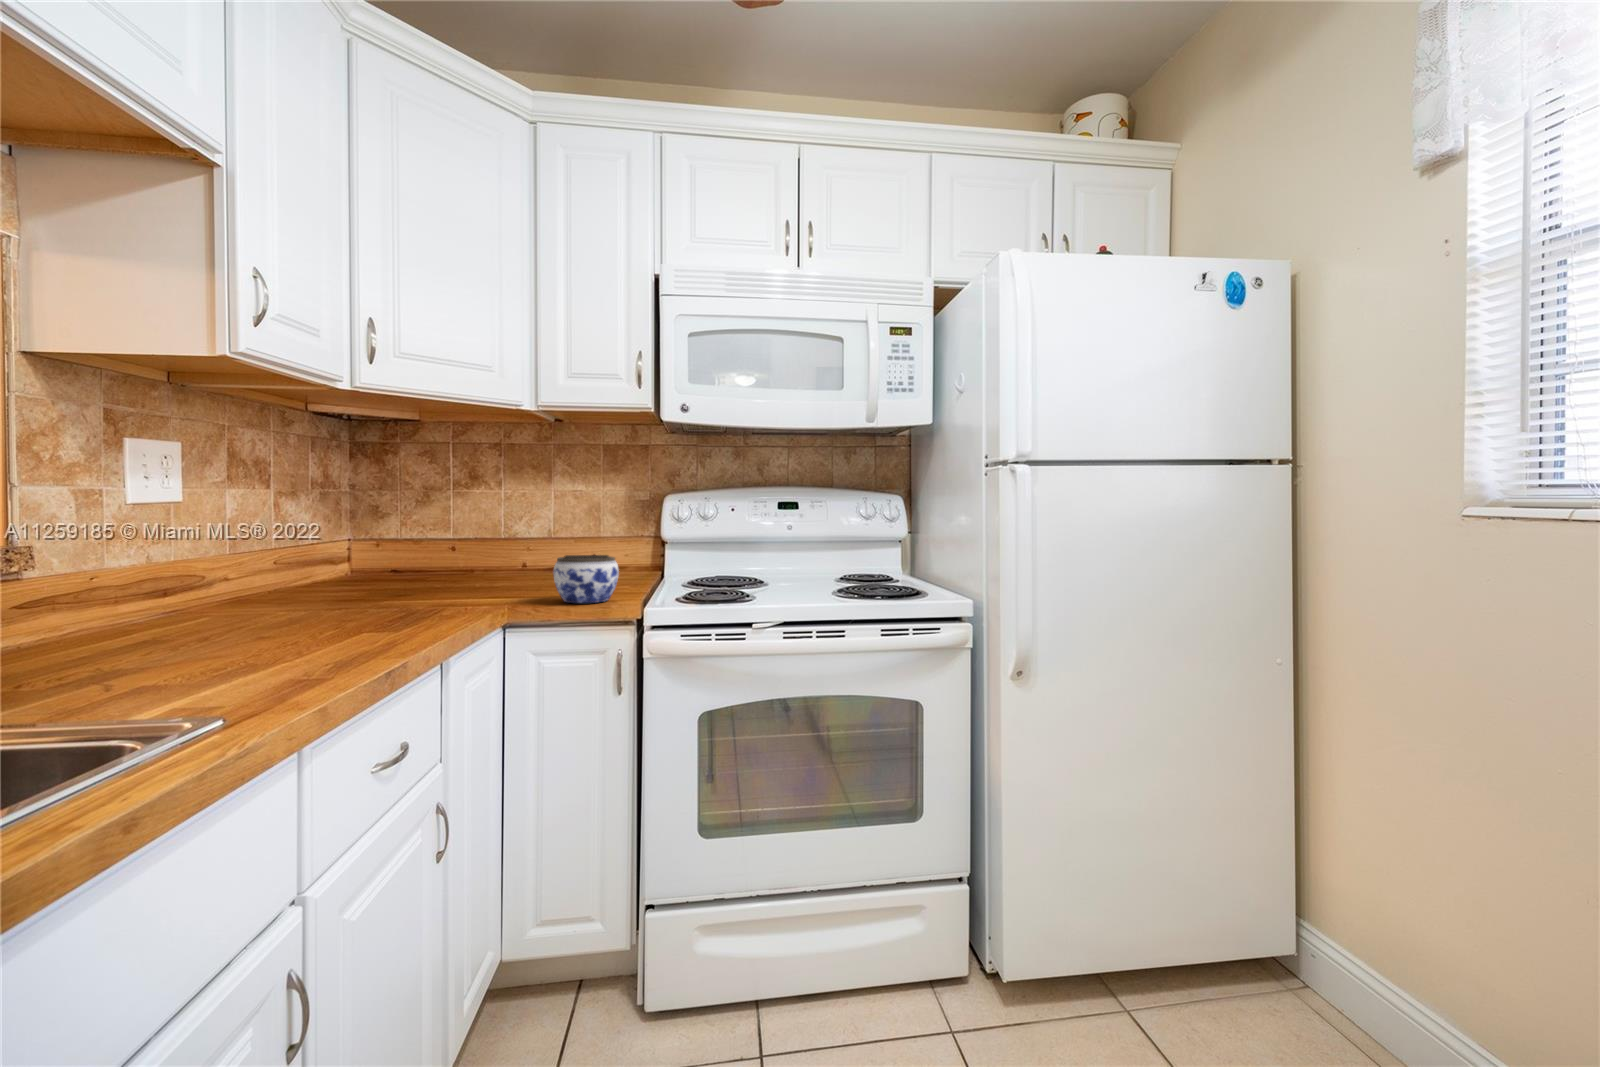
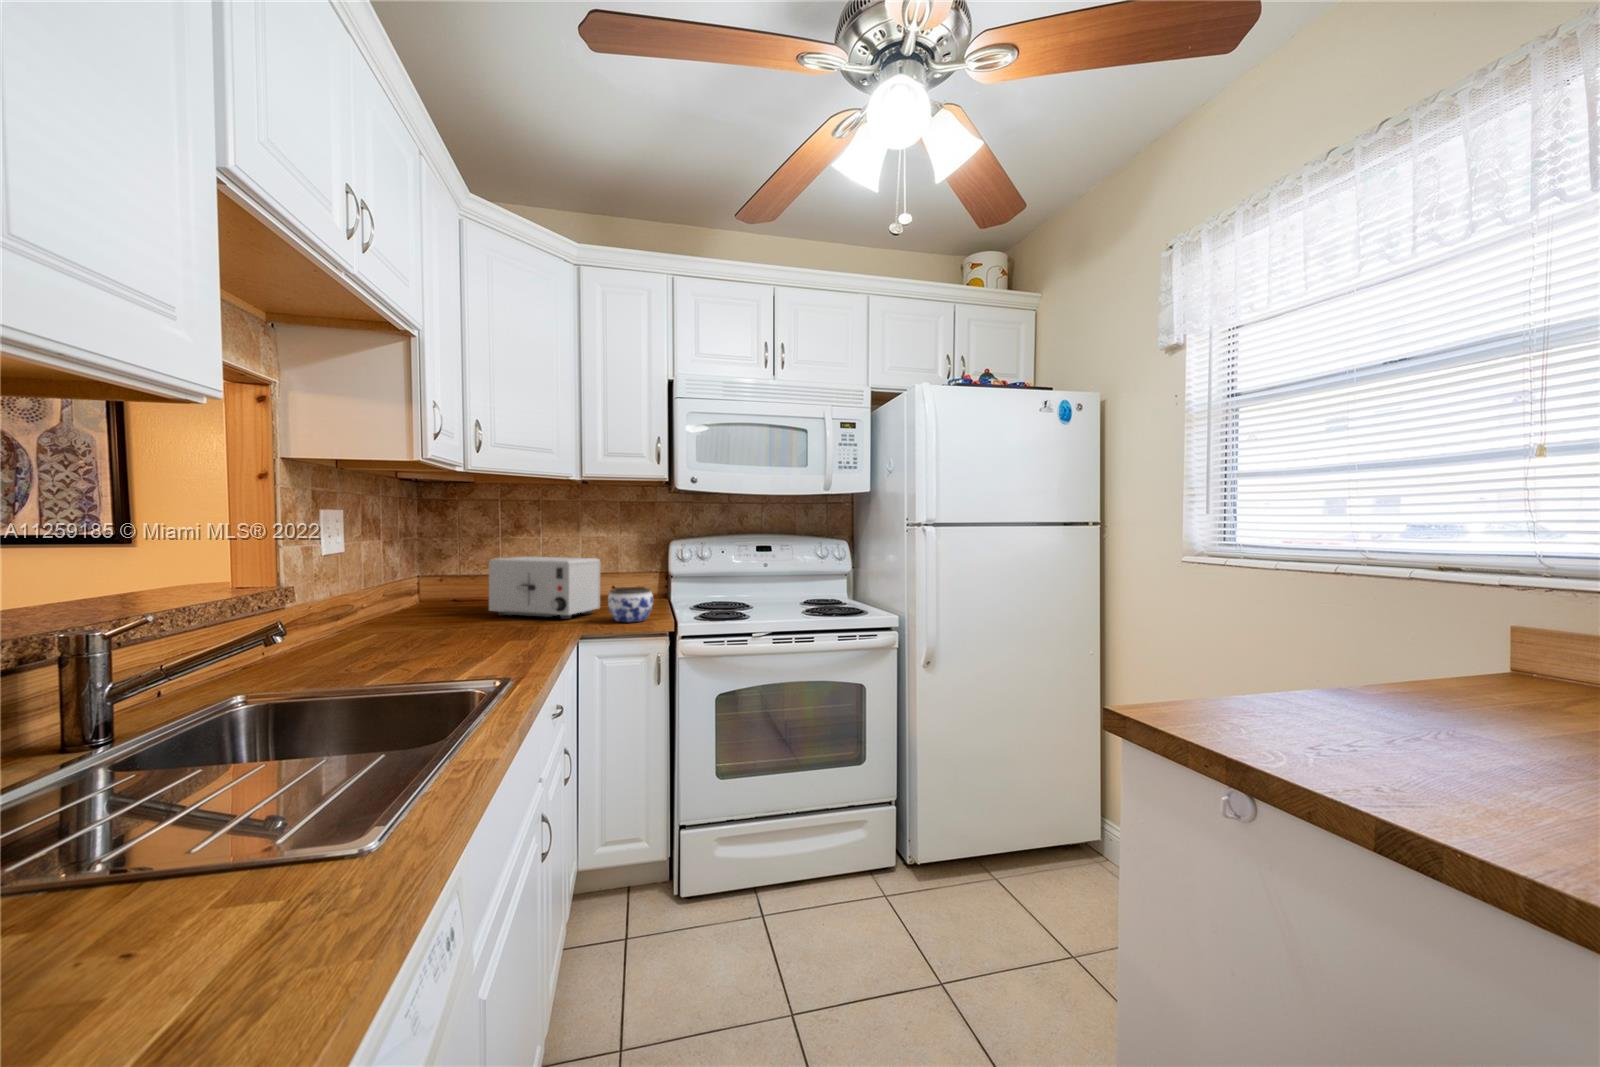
toaster: none [408,516,557,598] -> present [489,557,600,619]

